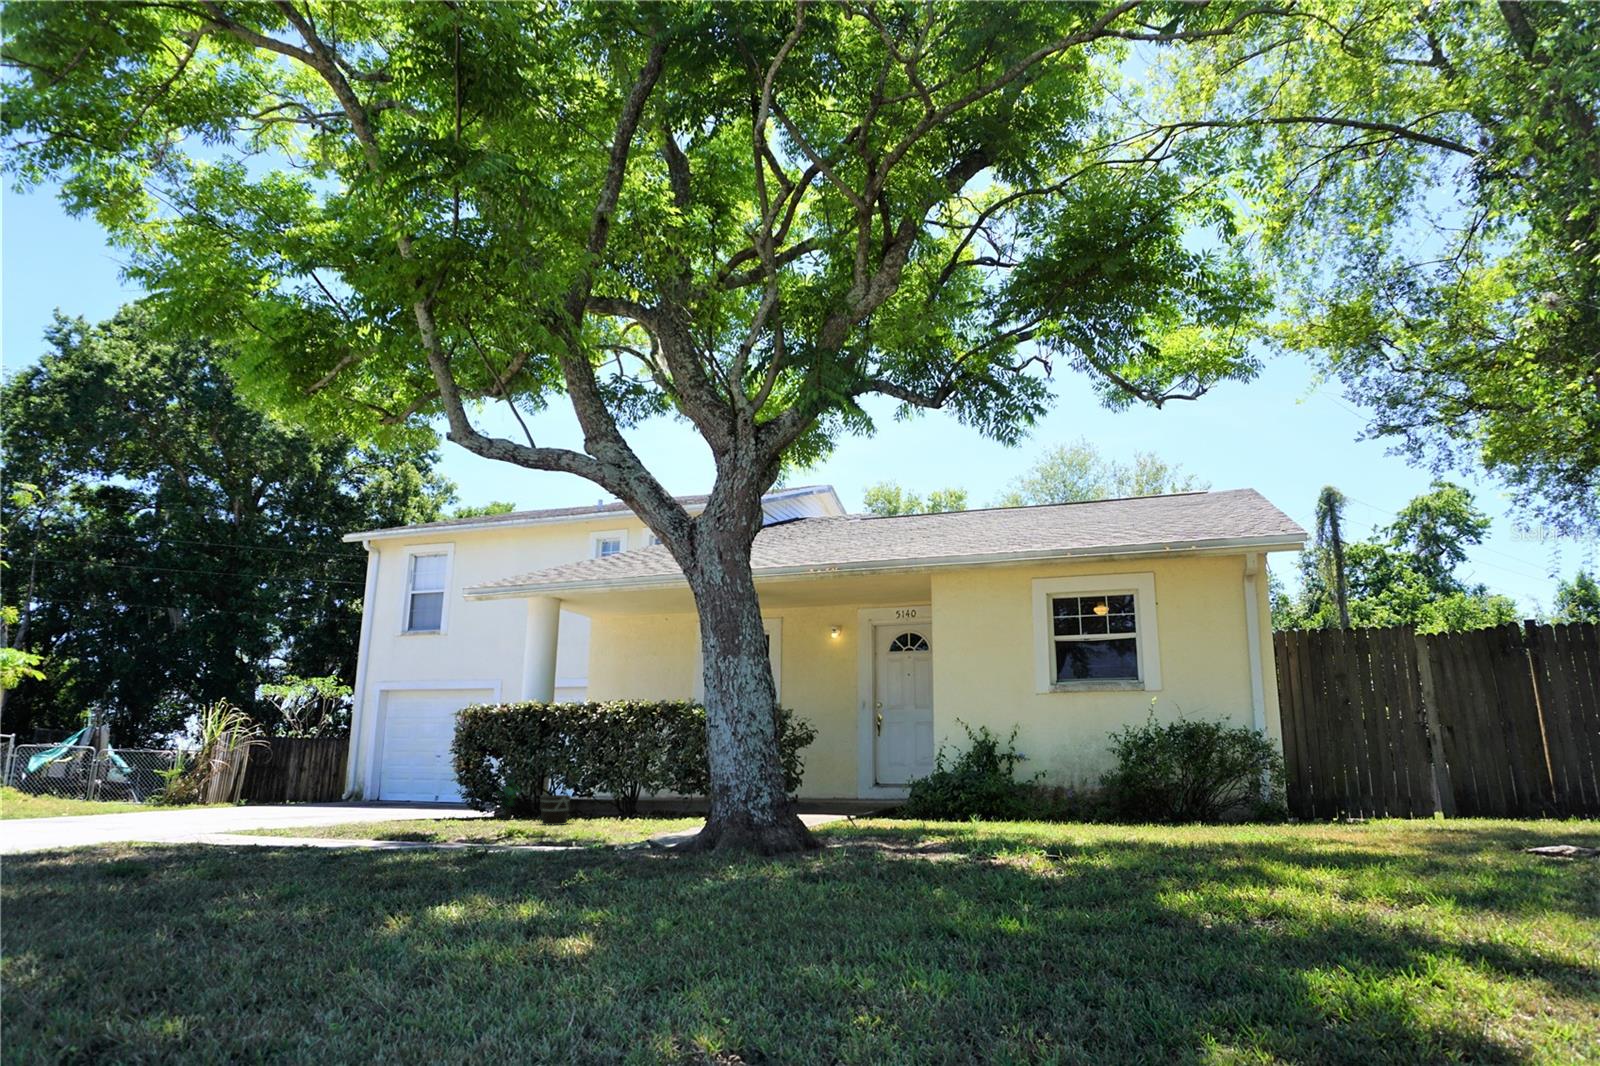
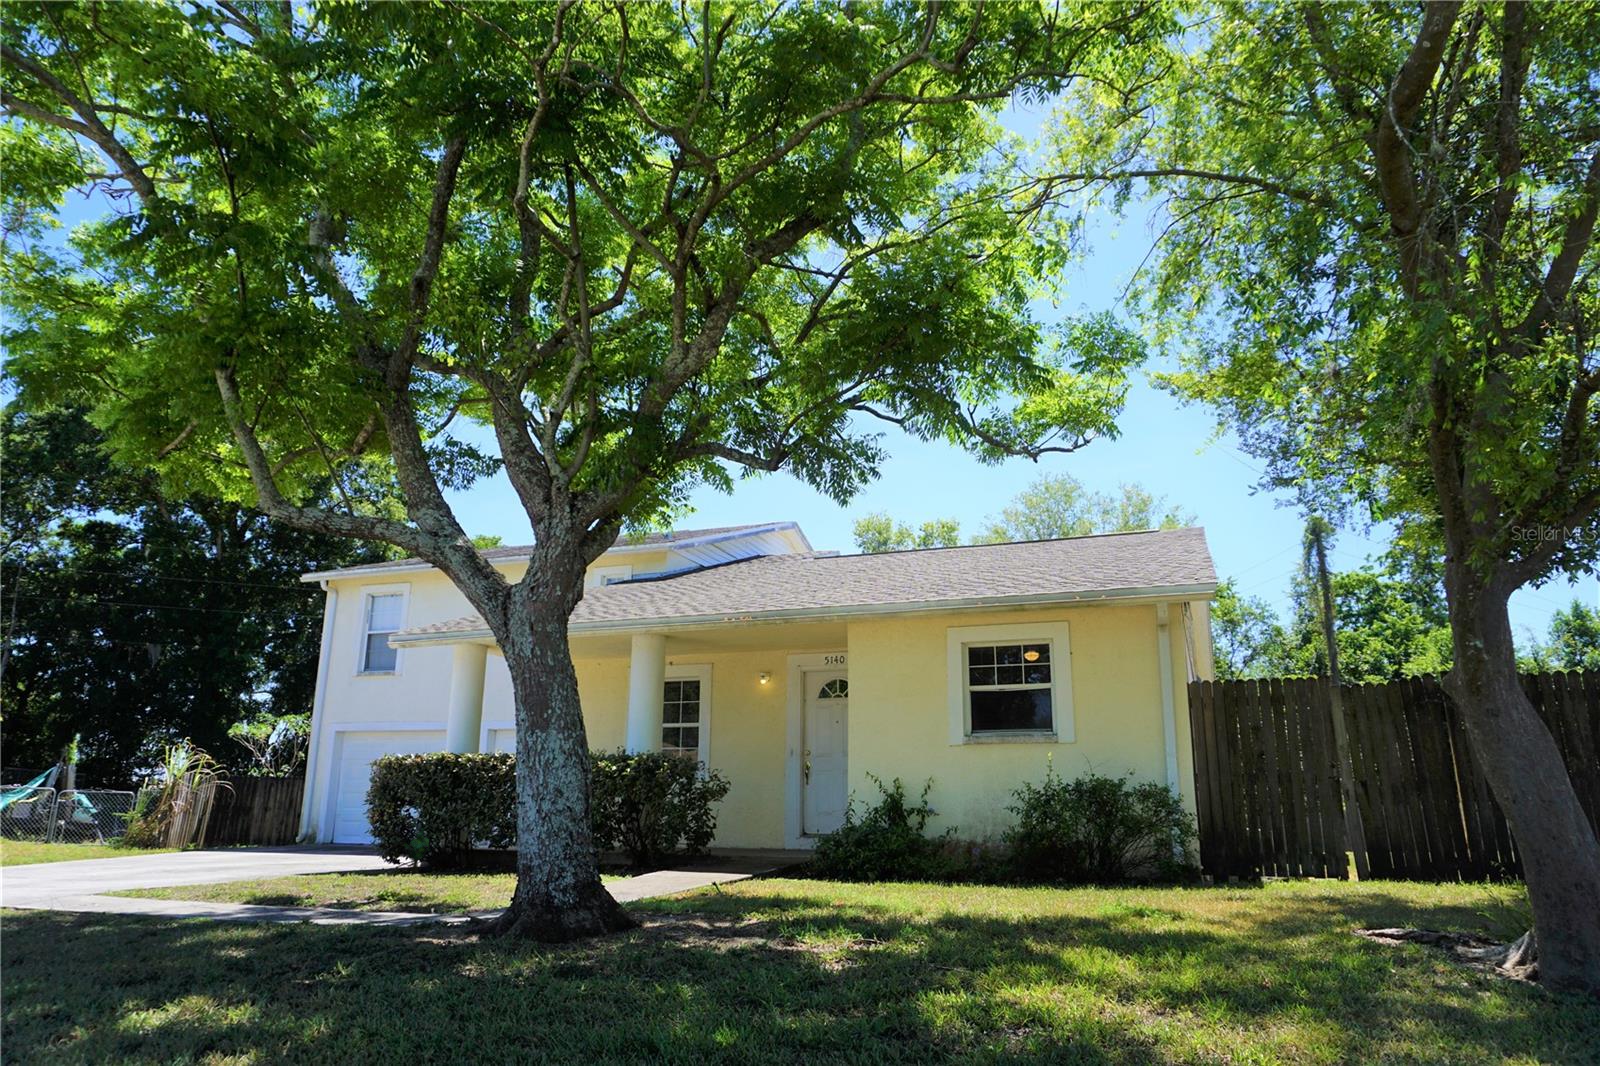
bucket: present [540,795,570,825] -> none [440,848,471,881]

